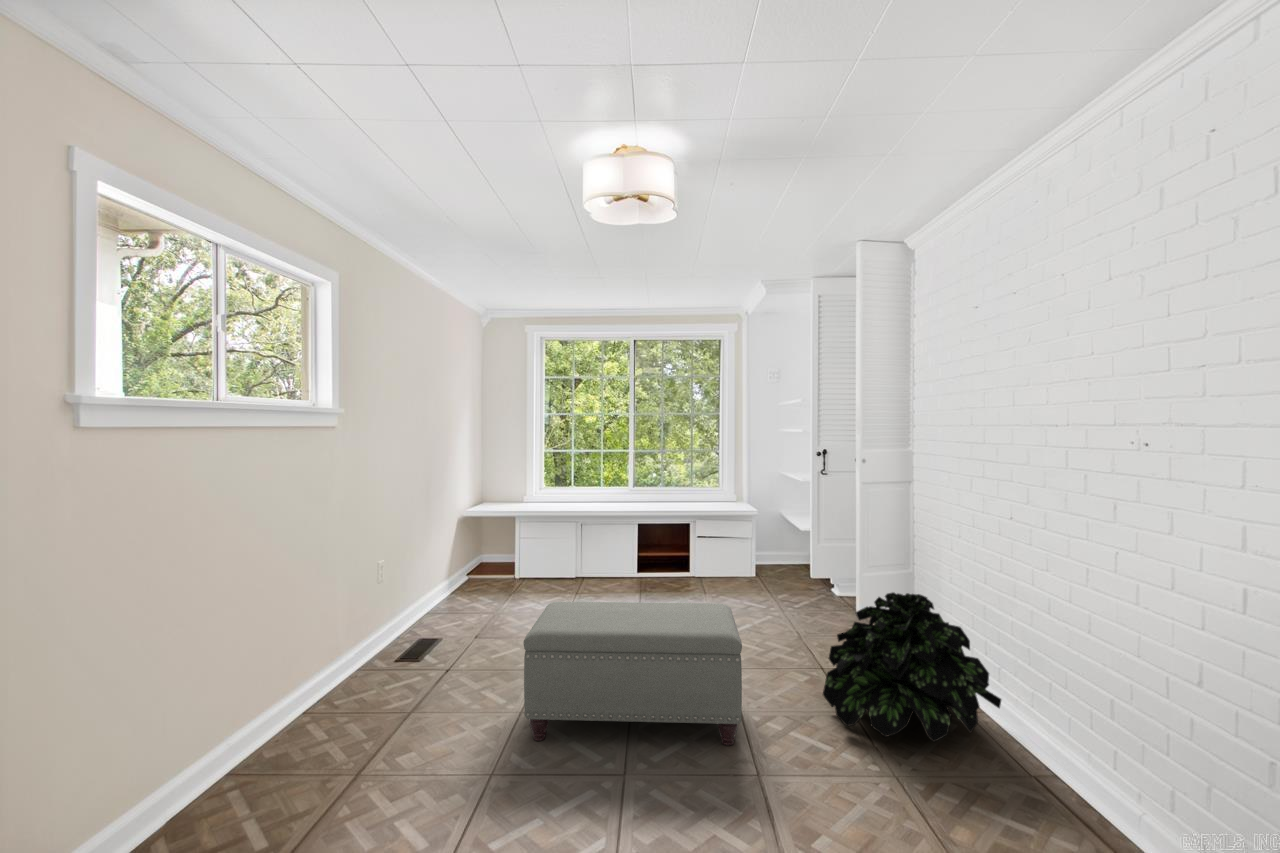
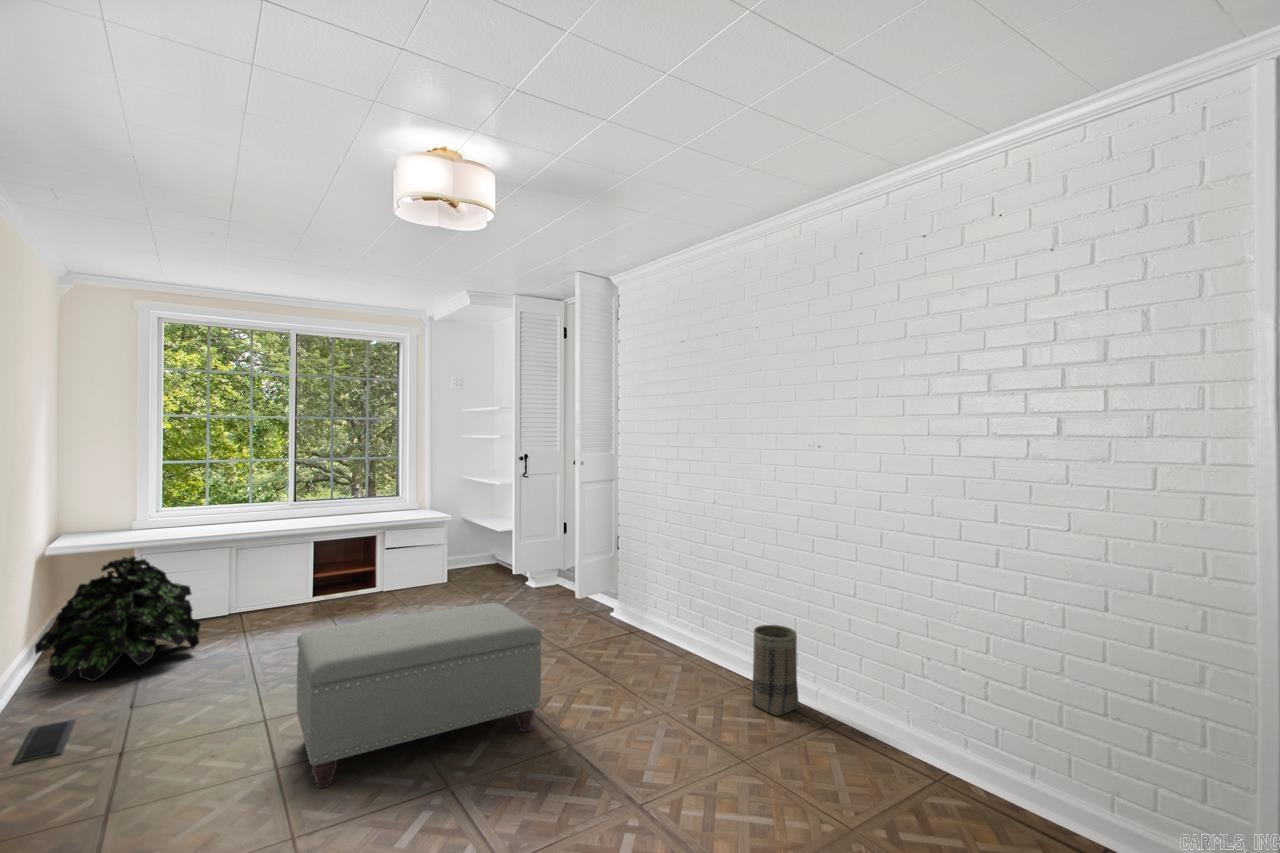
potted plant: present [823,592,1001,742] -> present [35,556,200,681]
basket: none [1027,697,1107,831] -> present [751,625,799,716]

